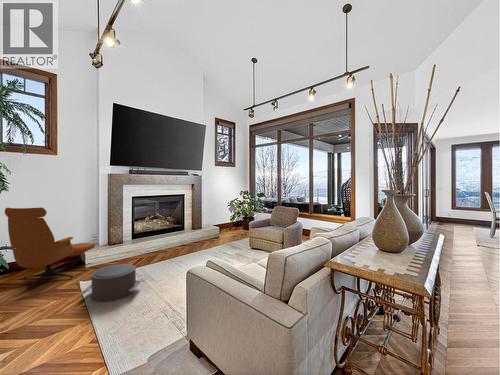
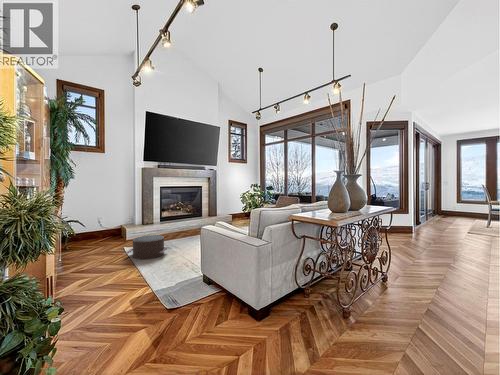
lounge chair: present [5,207,95,289] -> none [72,191,132,251]

